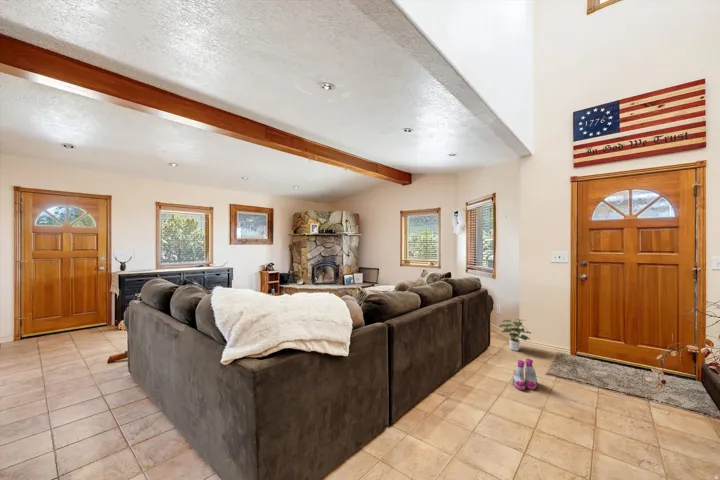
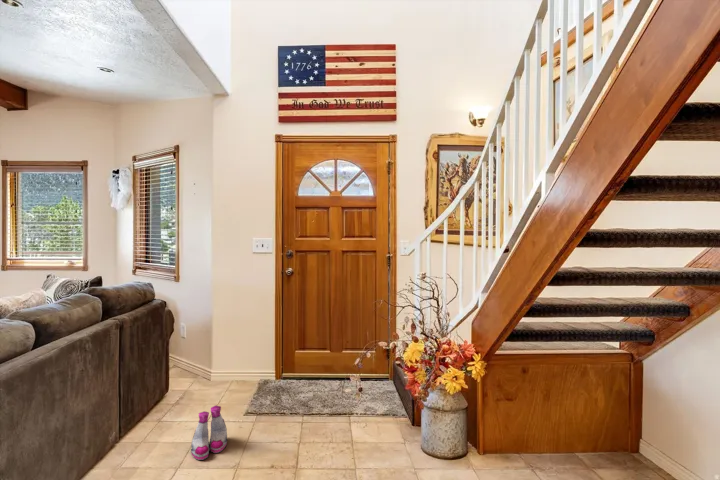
potted plant: present [499,320,531,351] -> none [180,343,228,394]

